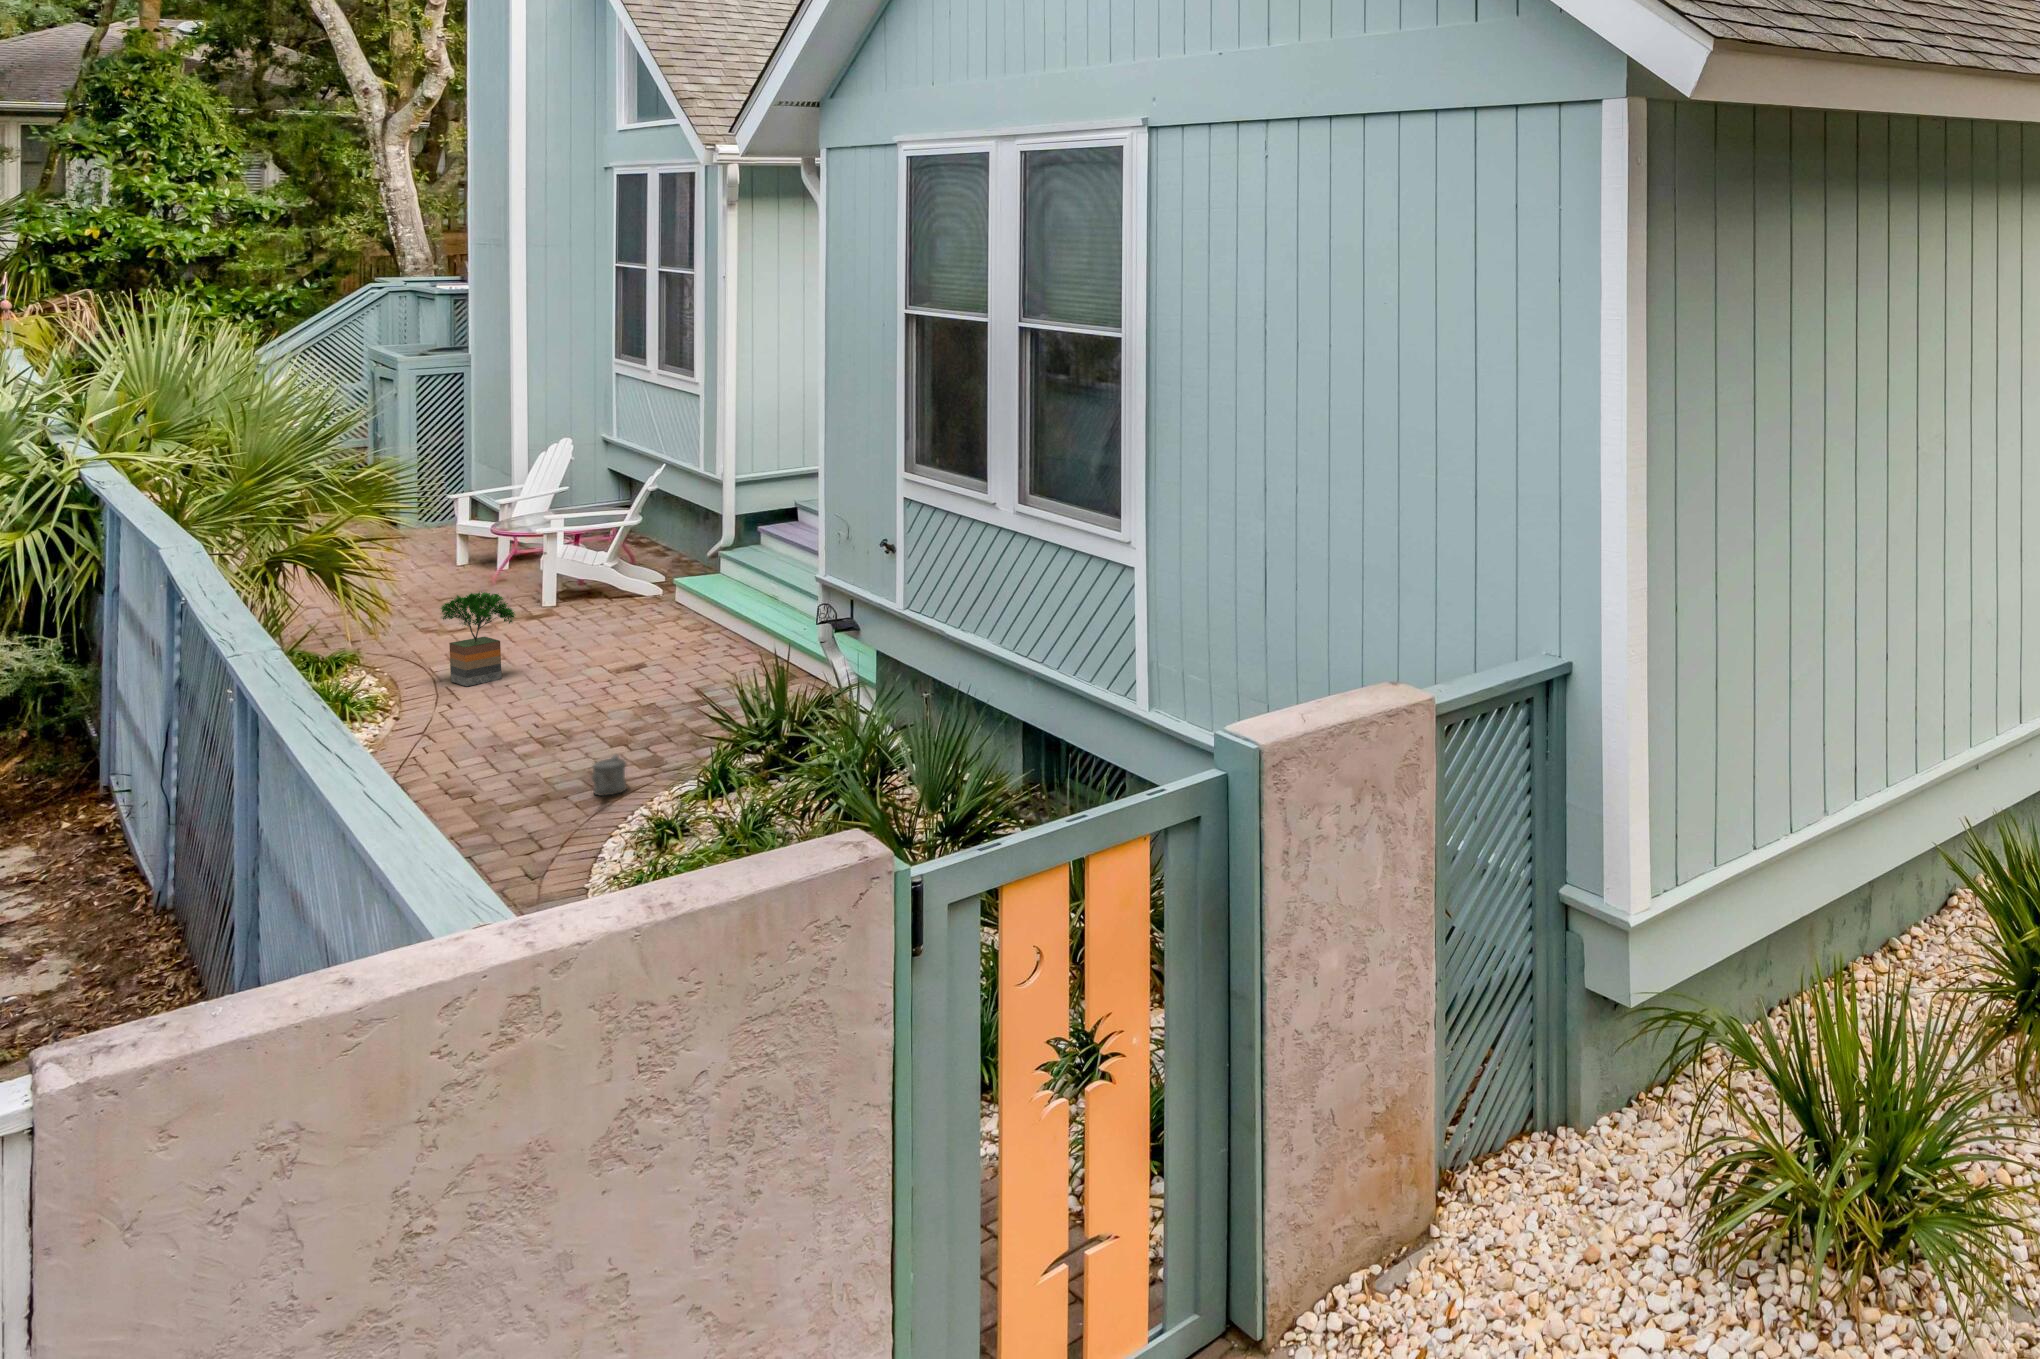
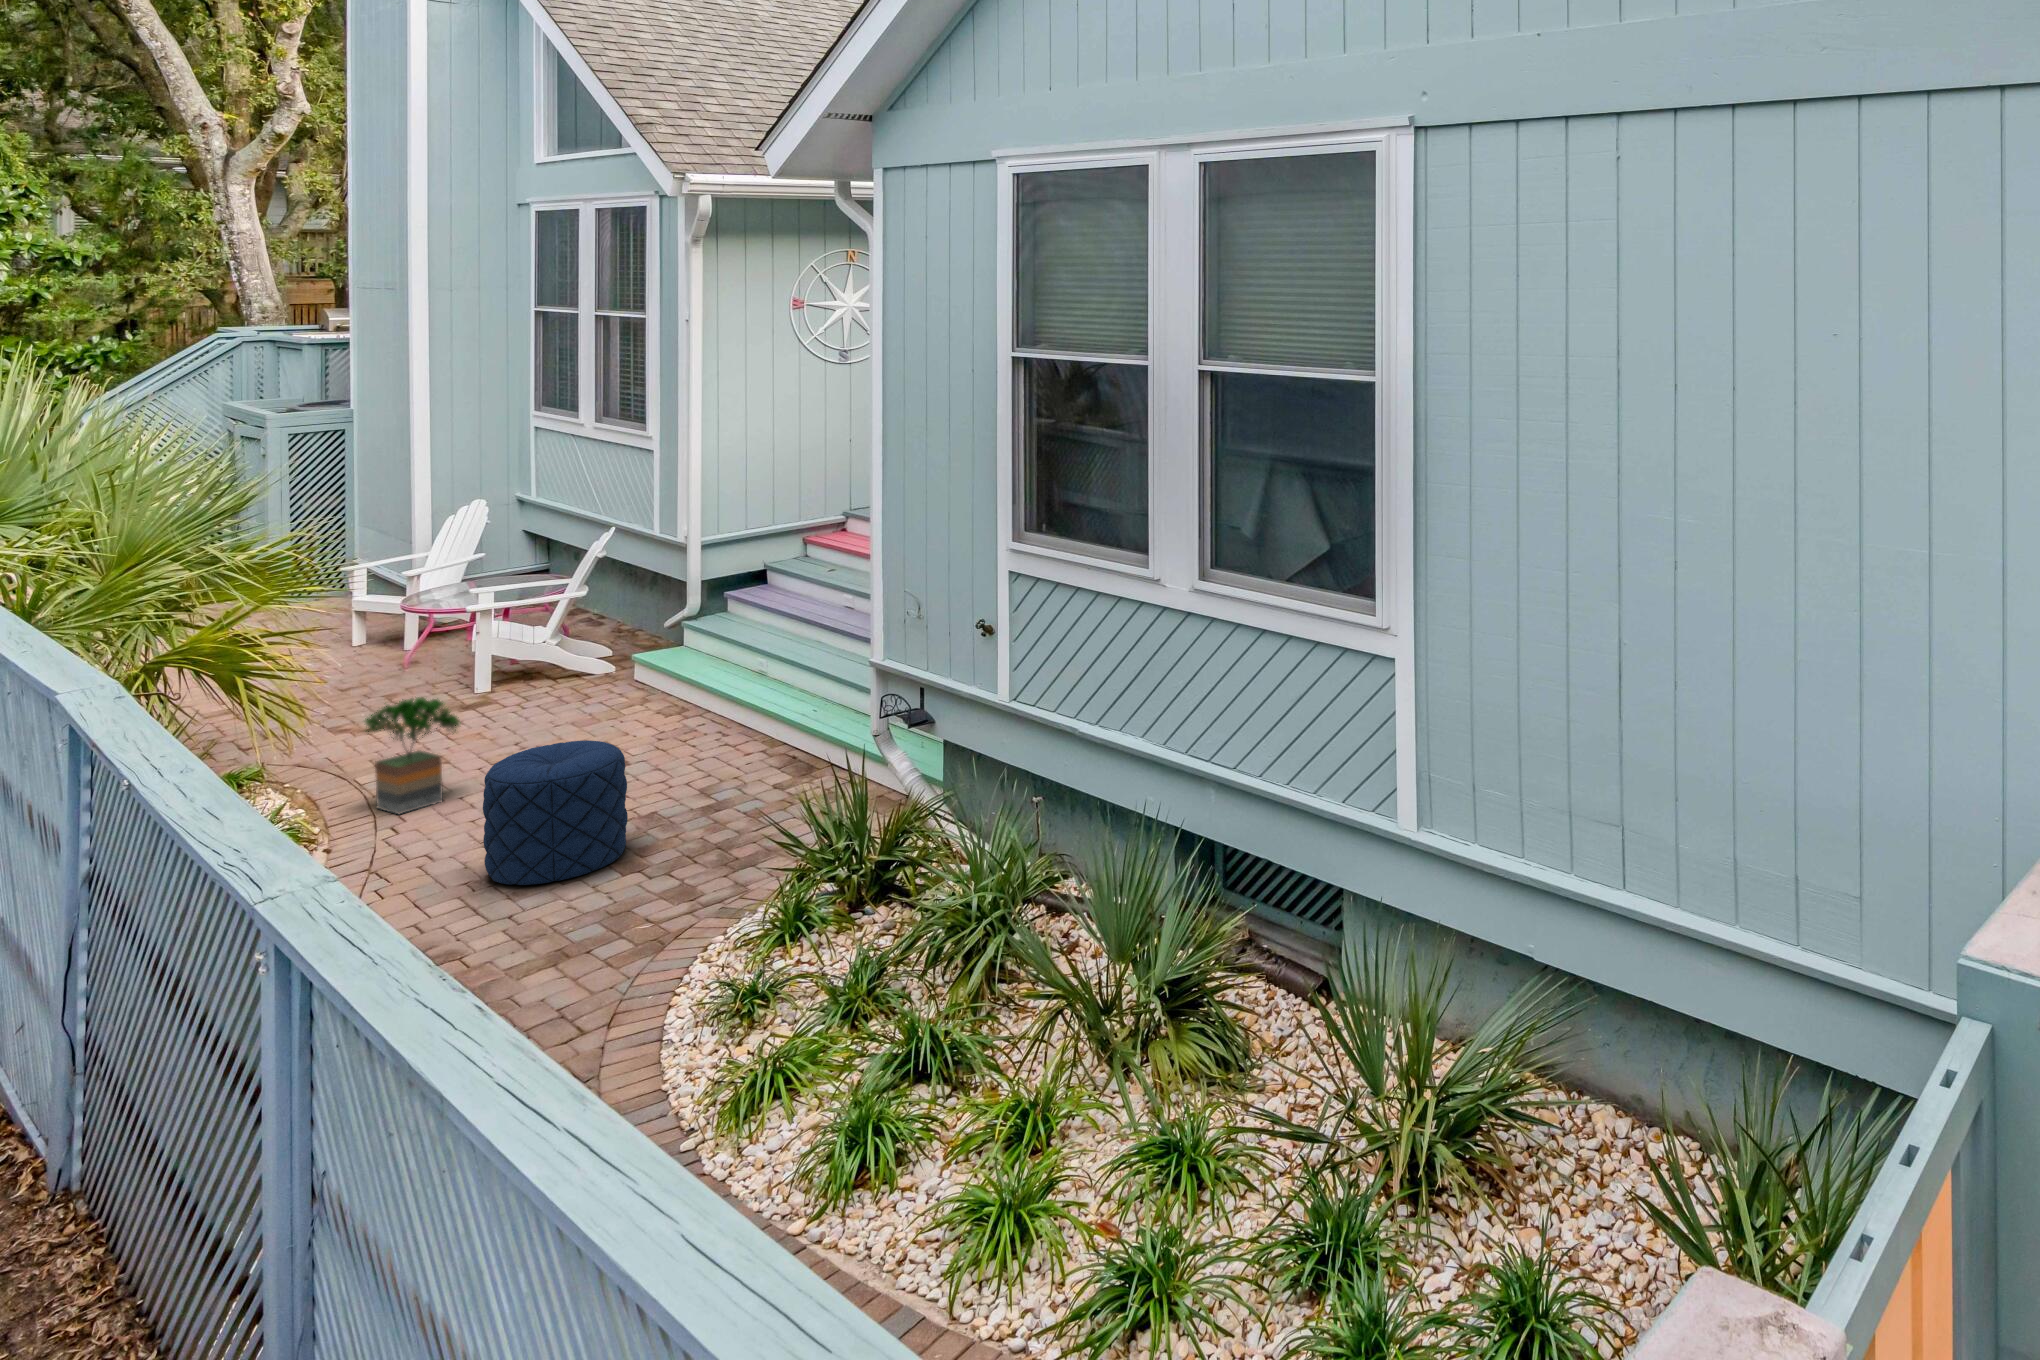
pouf: none [516,627,629,737] -> present [483,740,628,885]
watering can: present [592,755,627,796] -> none [612,913,657,971]

